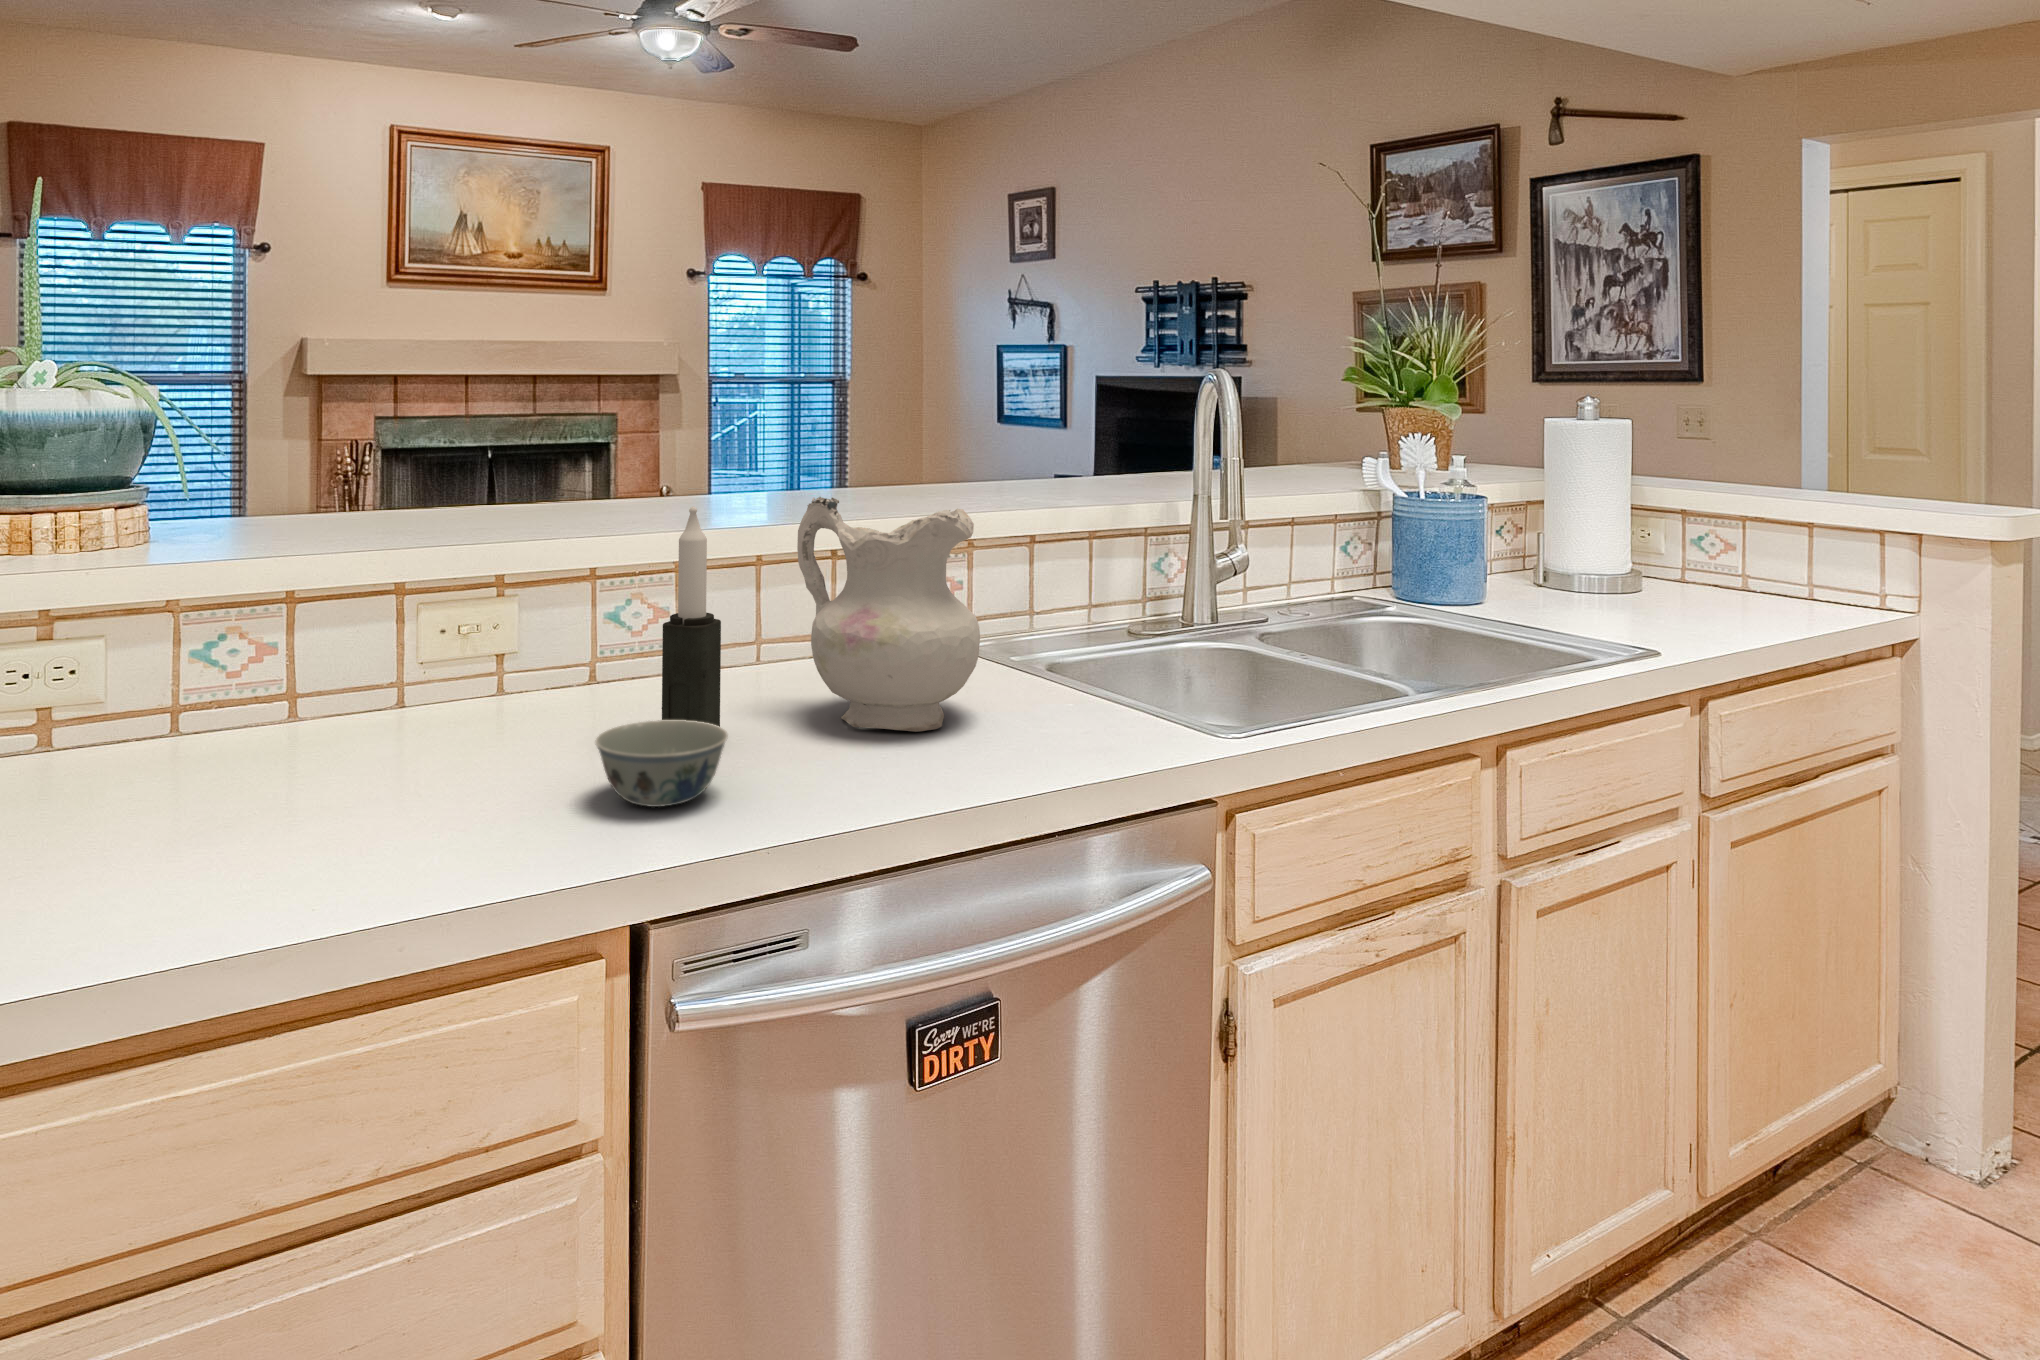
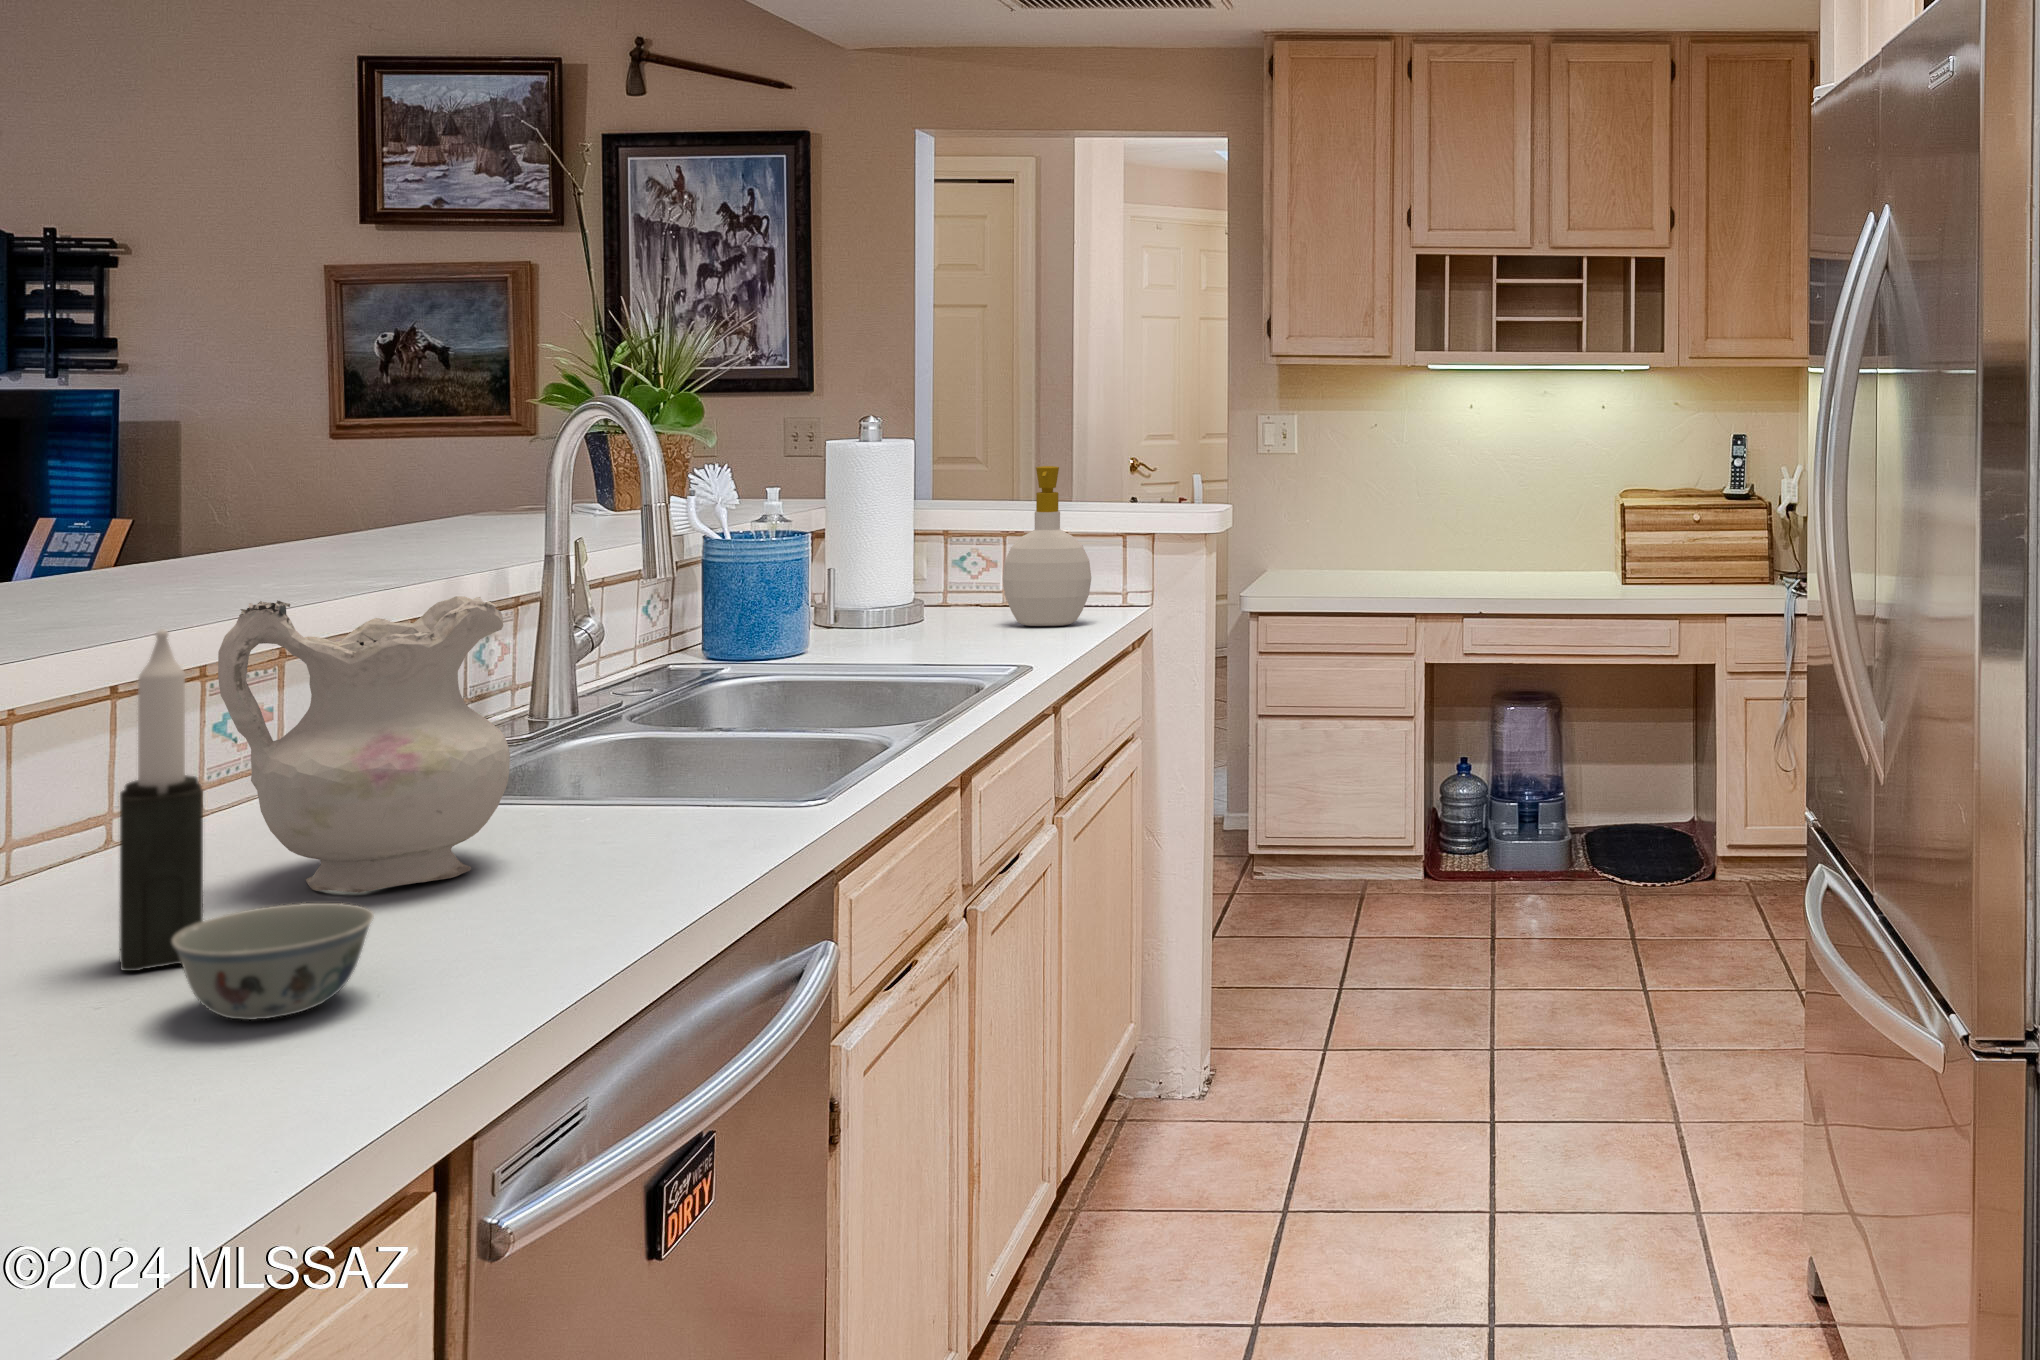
soap bottle: none [1710,451,1810,616] -> present [1003,466,1091,626]

